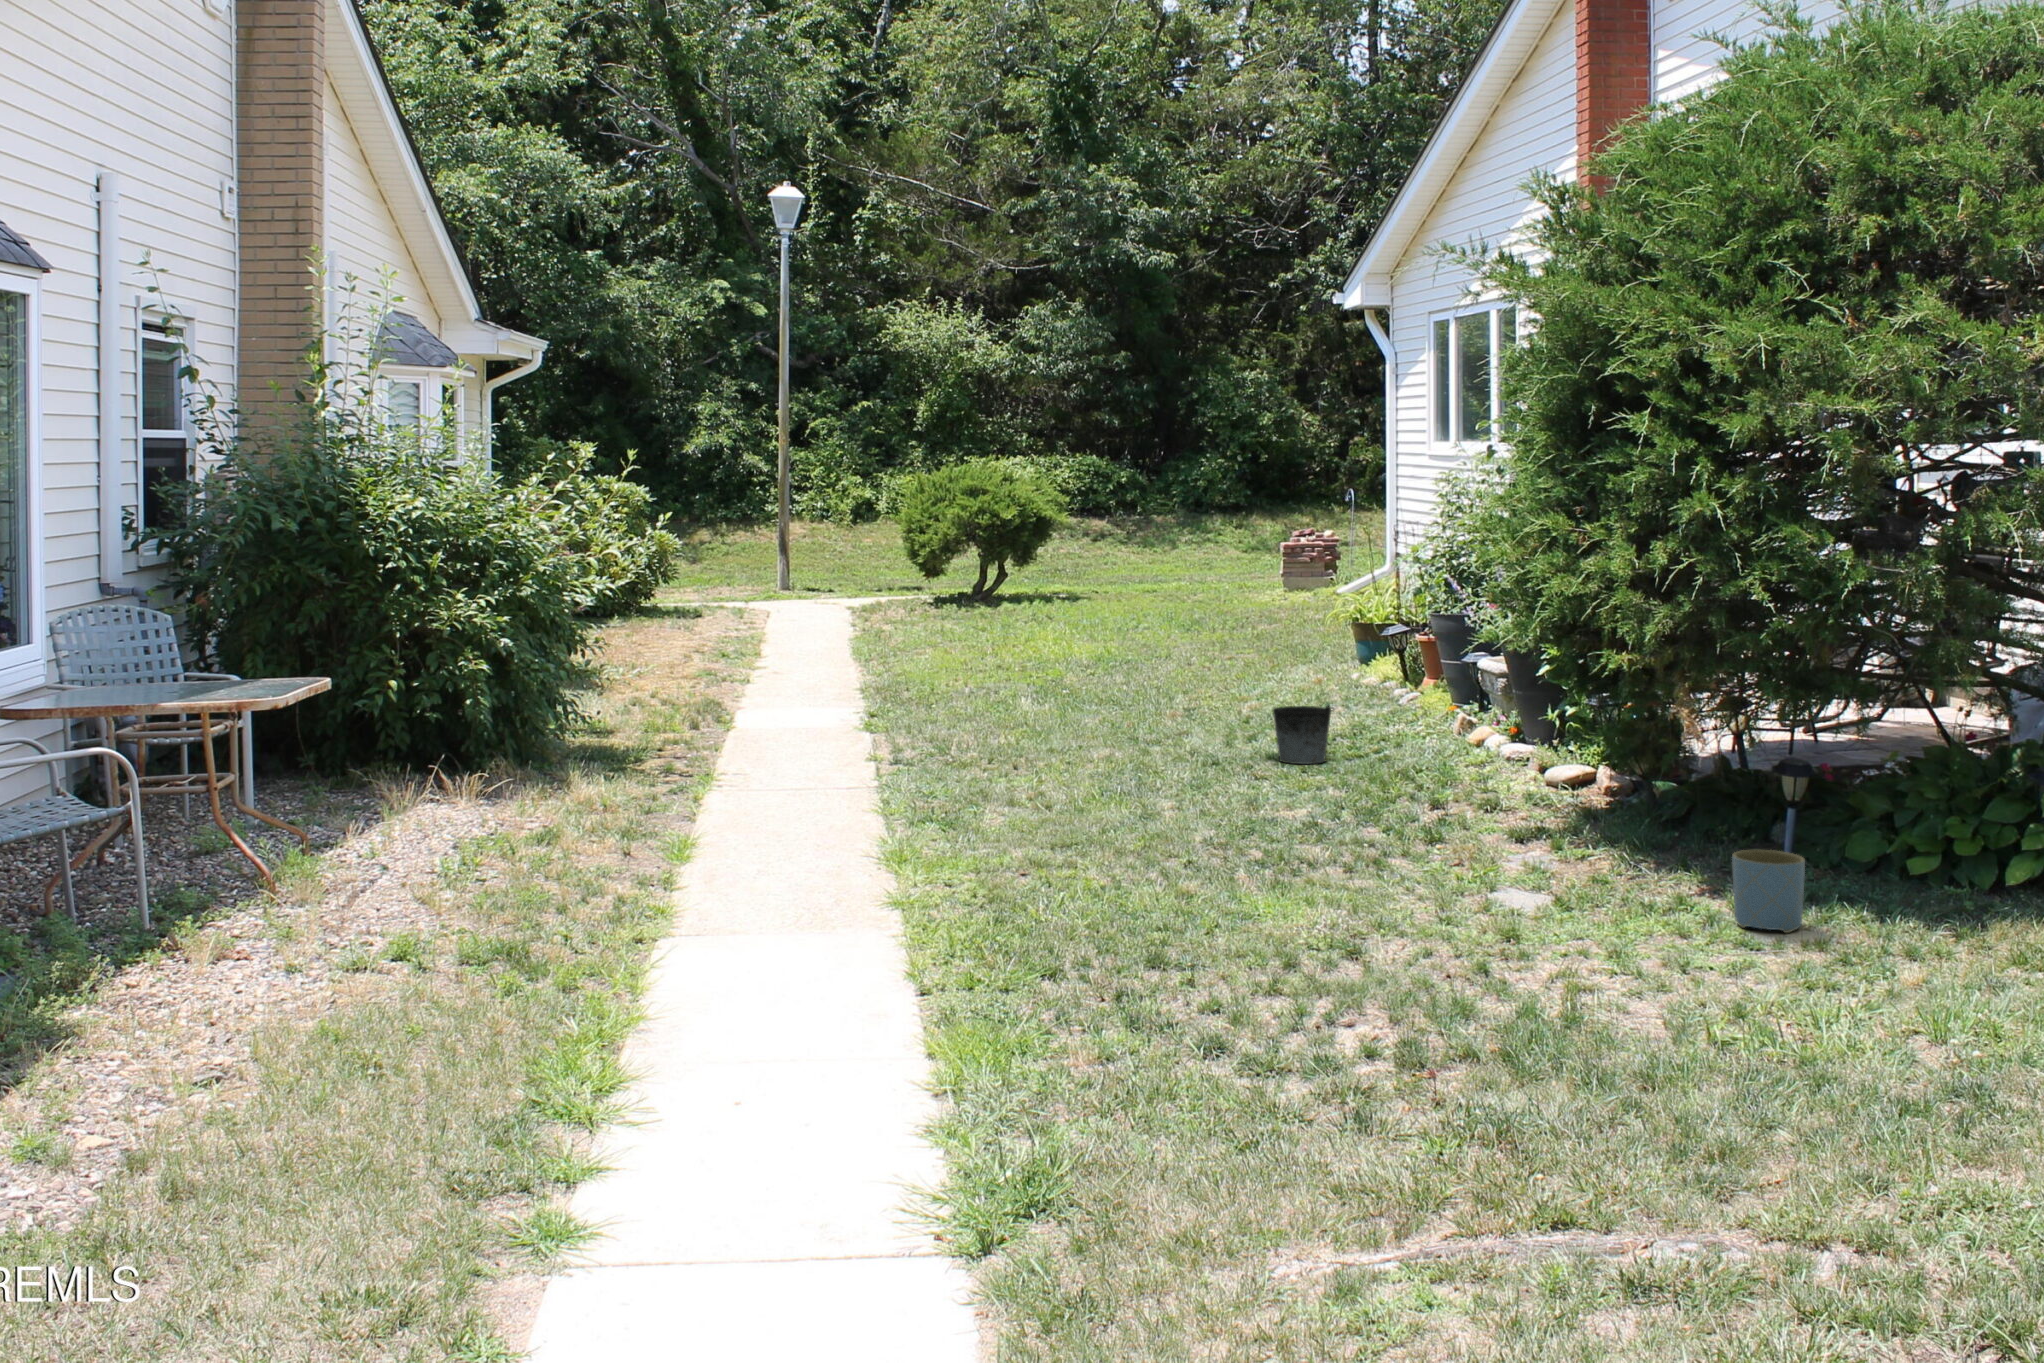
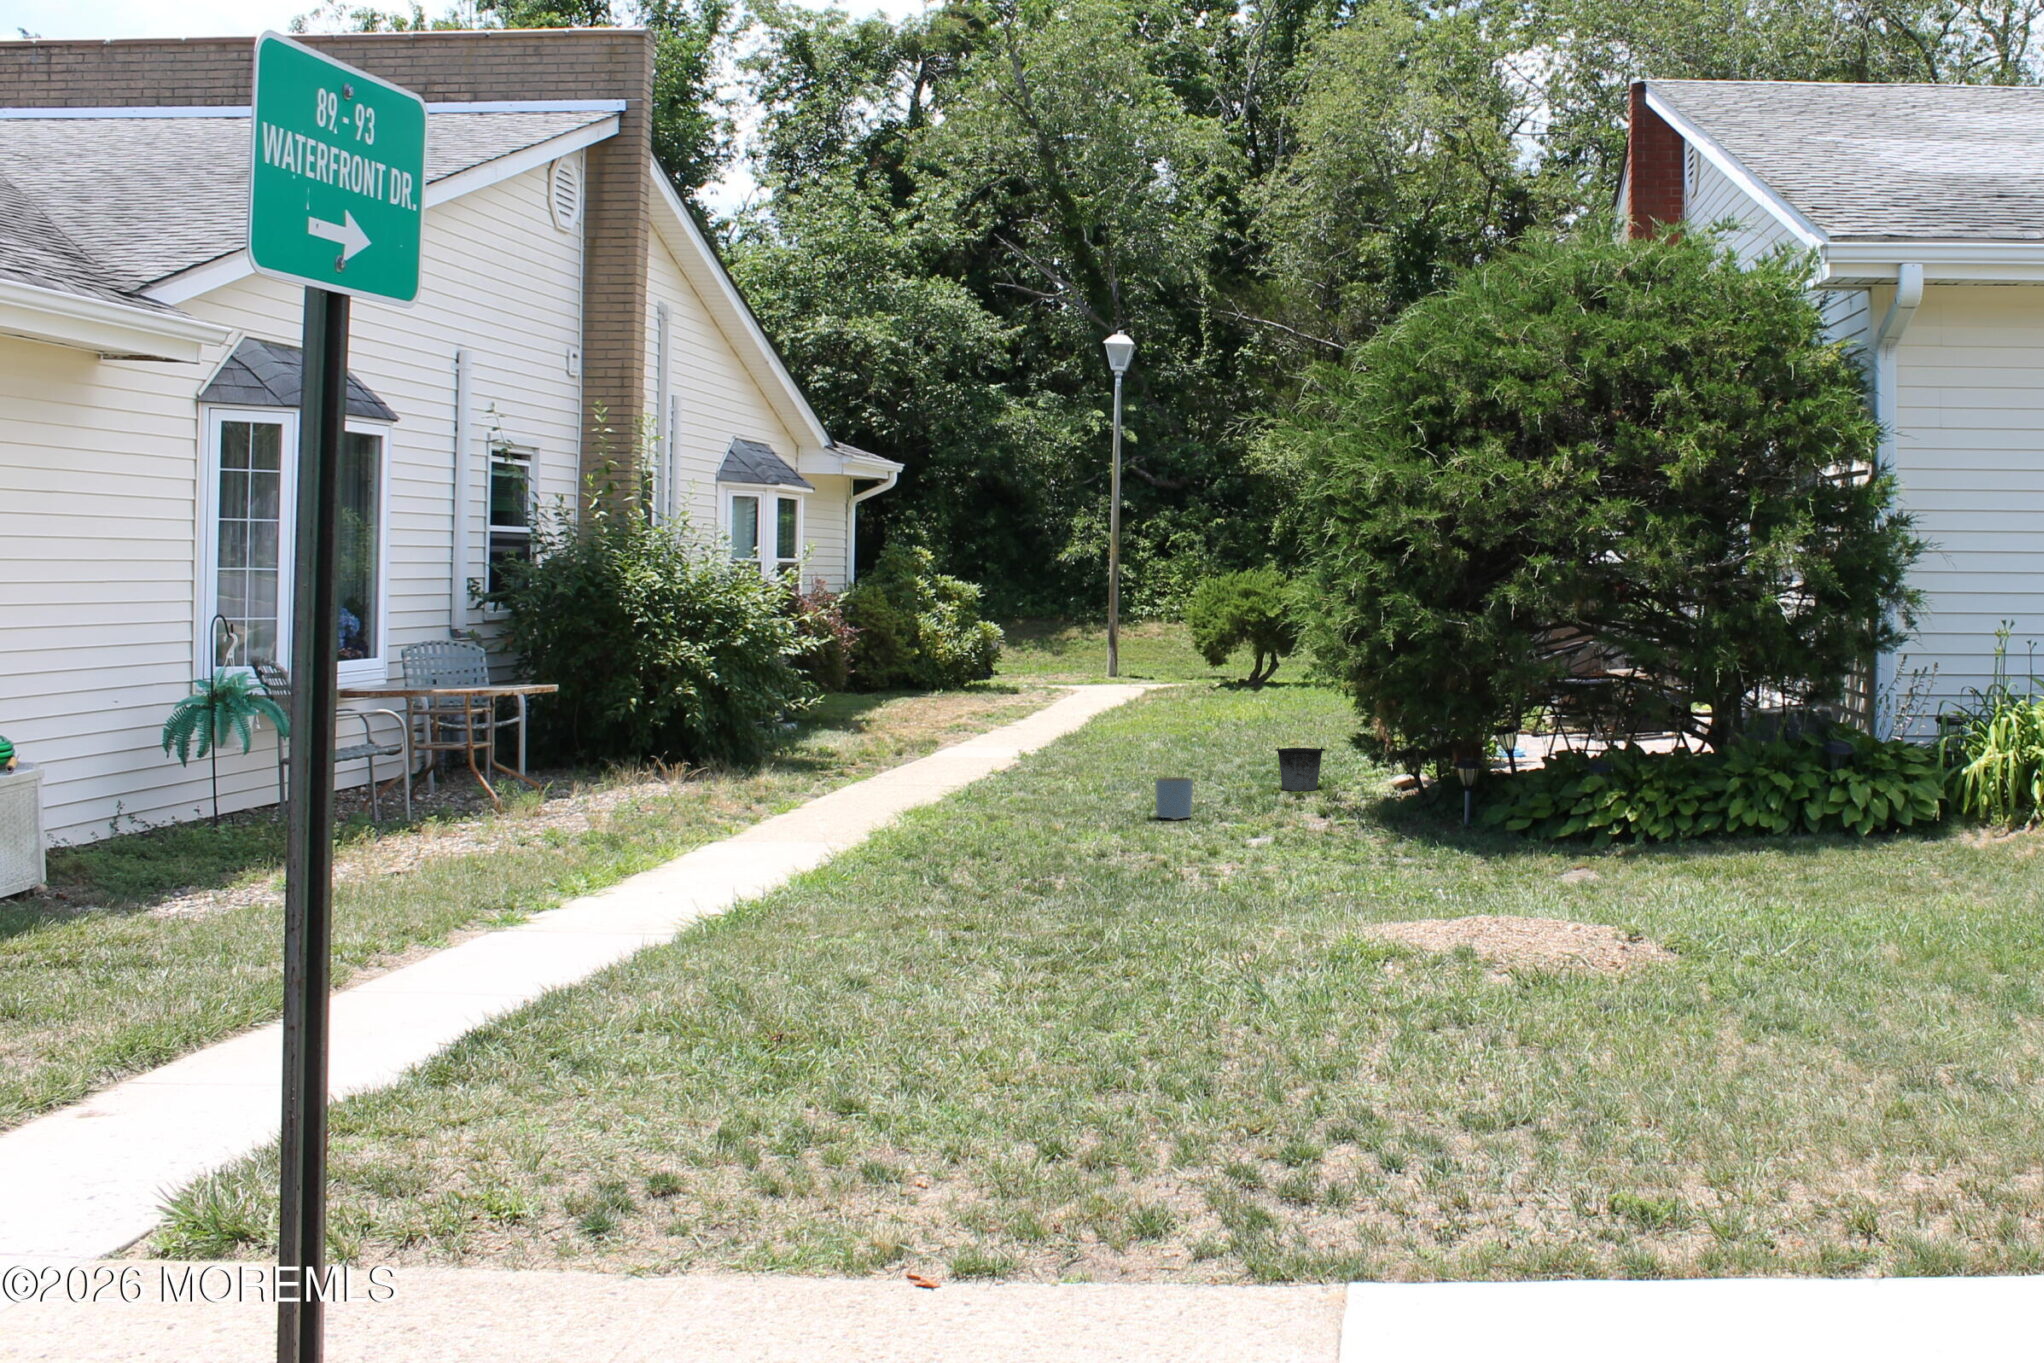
planter: present [1732,850,1805,933] -> present [1155,777,1193,820]

